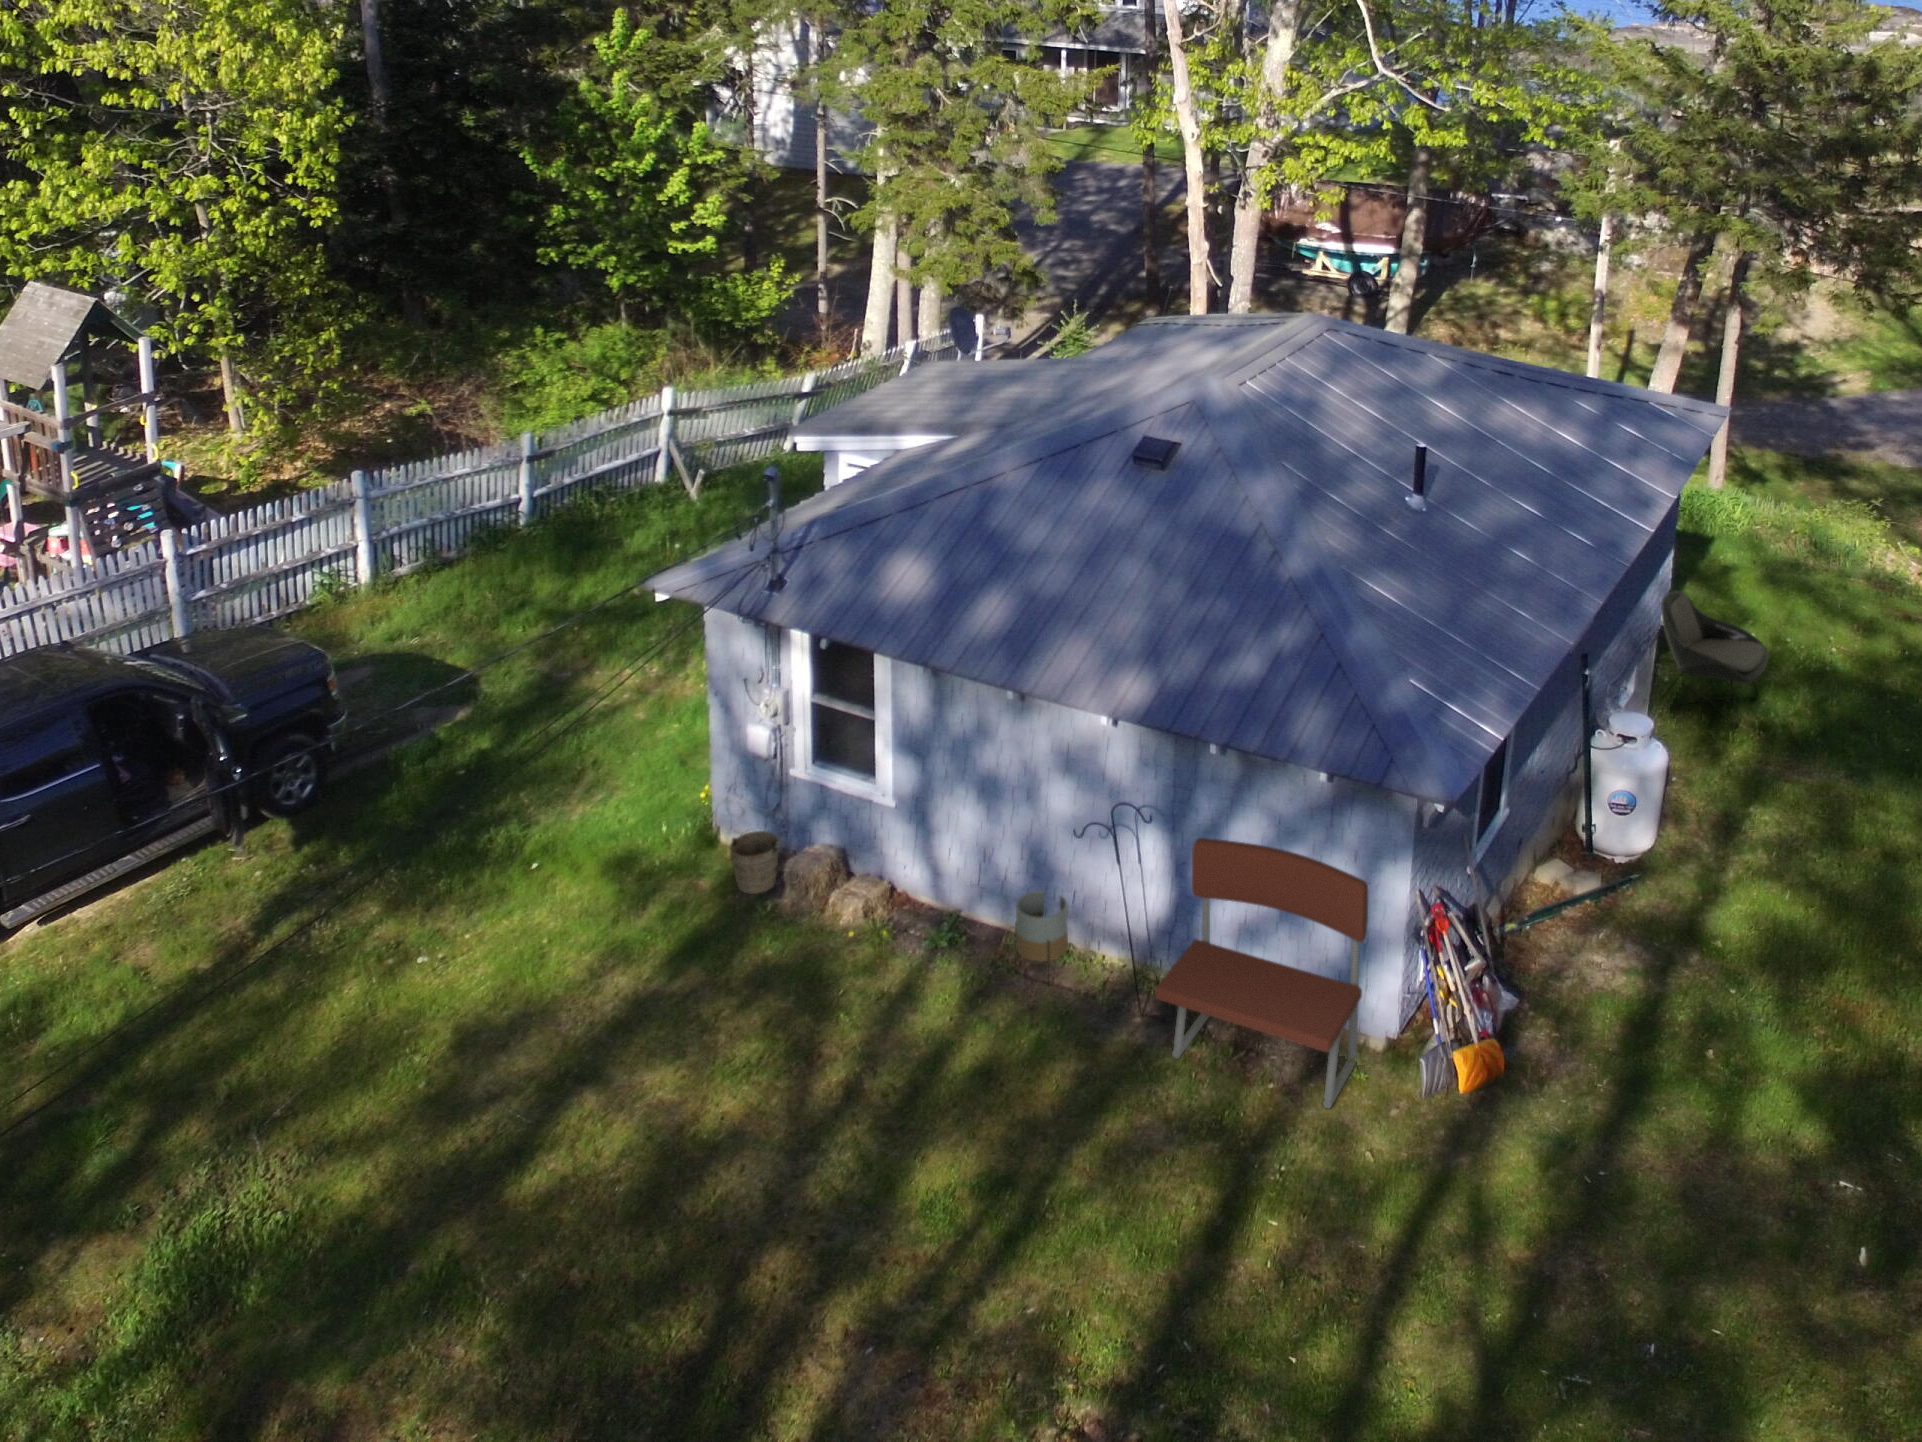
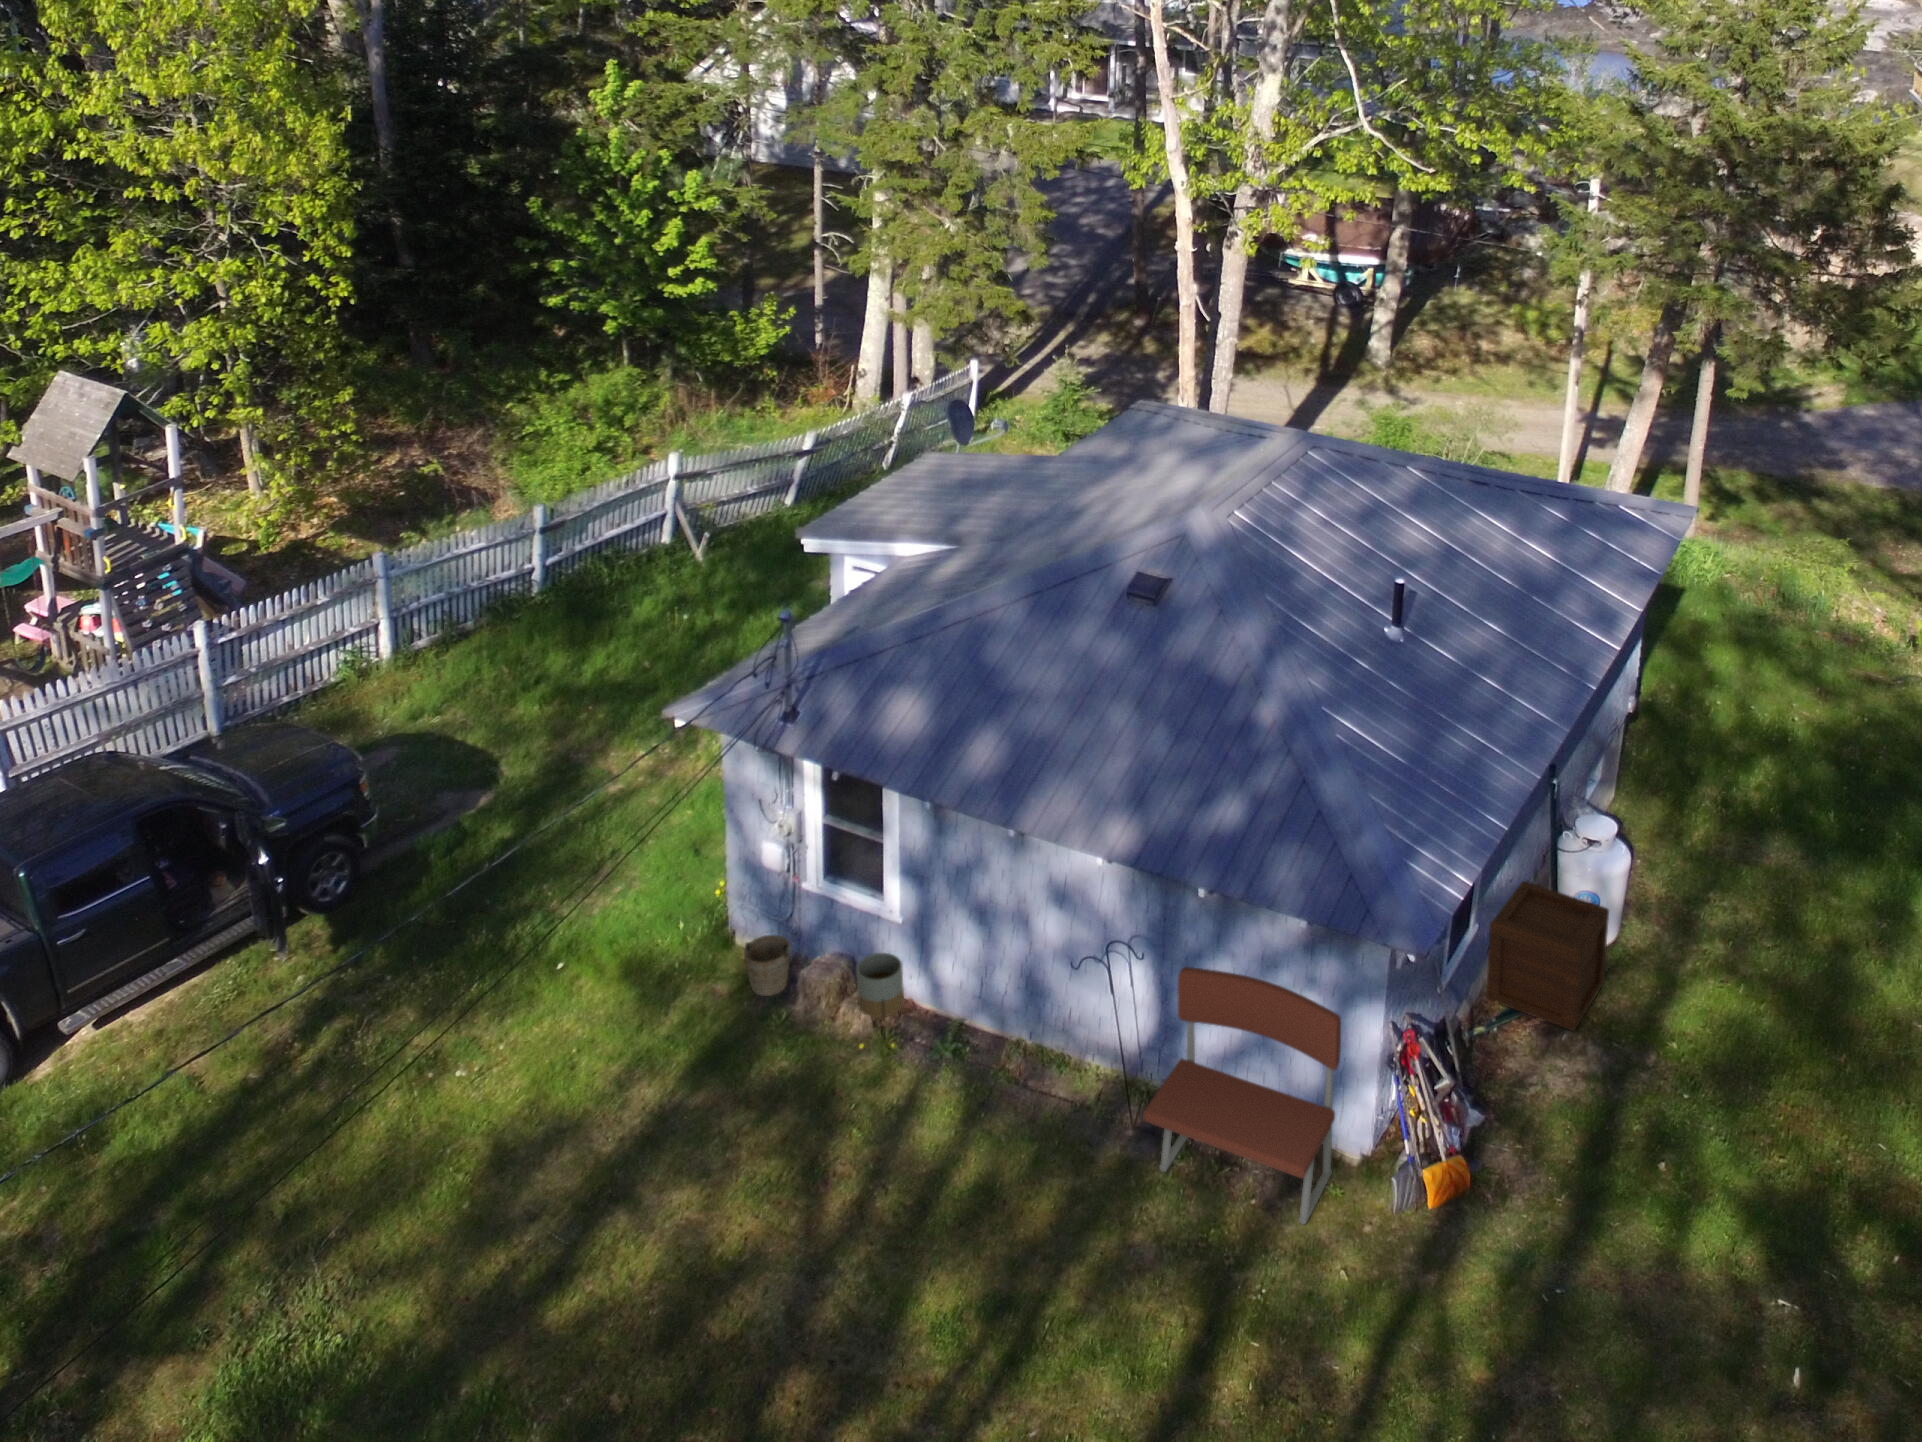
lounge chair: present [1659,591,1769,728] -> none [1623,675,1731,811]
wooden crate: none [1519,777,1649,928] -> present [1486,881,1609,1031]
planter: present [1015,890,1068,963] -> present [856,953,904,1019]

